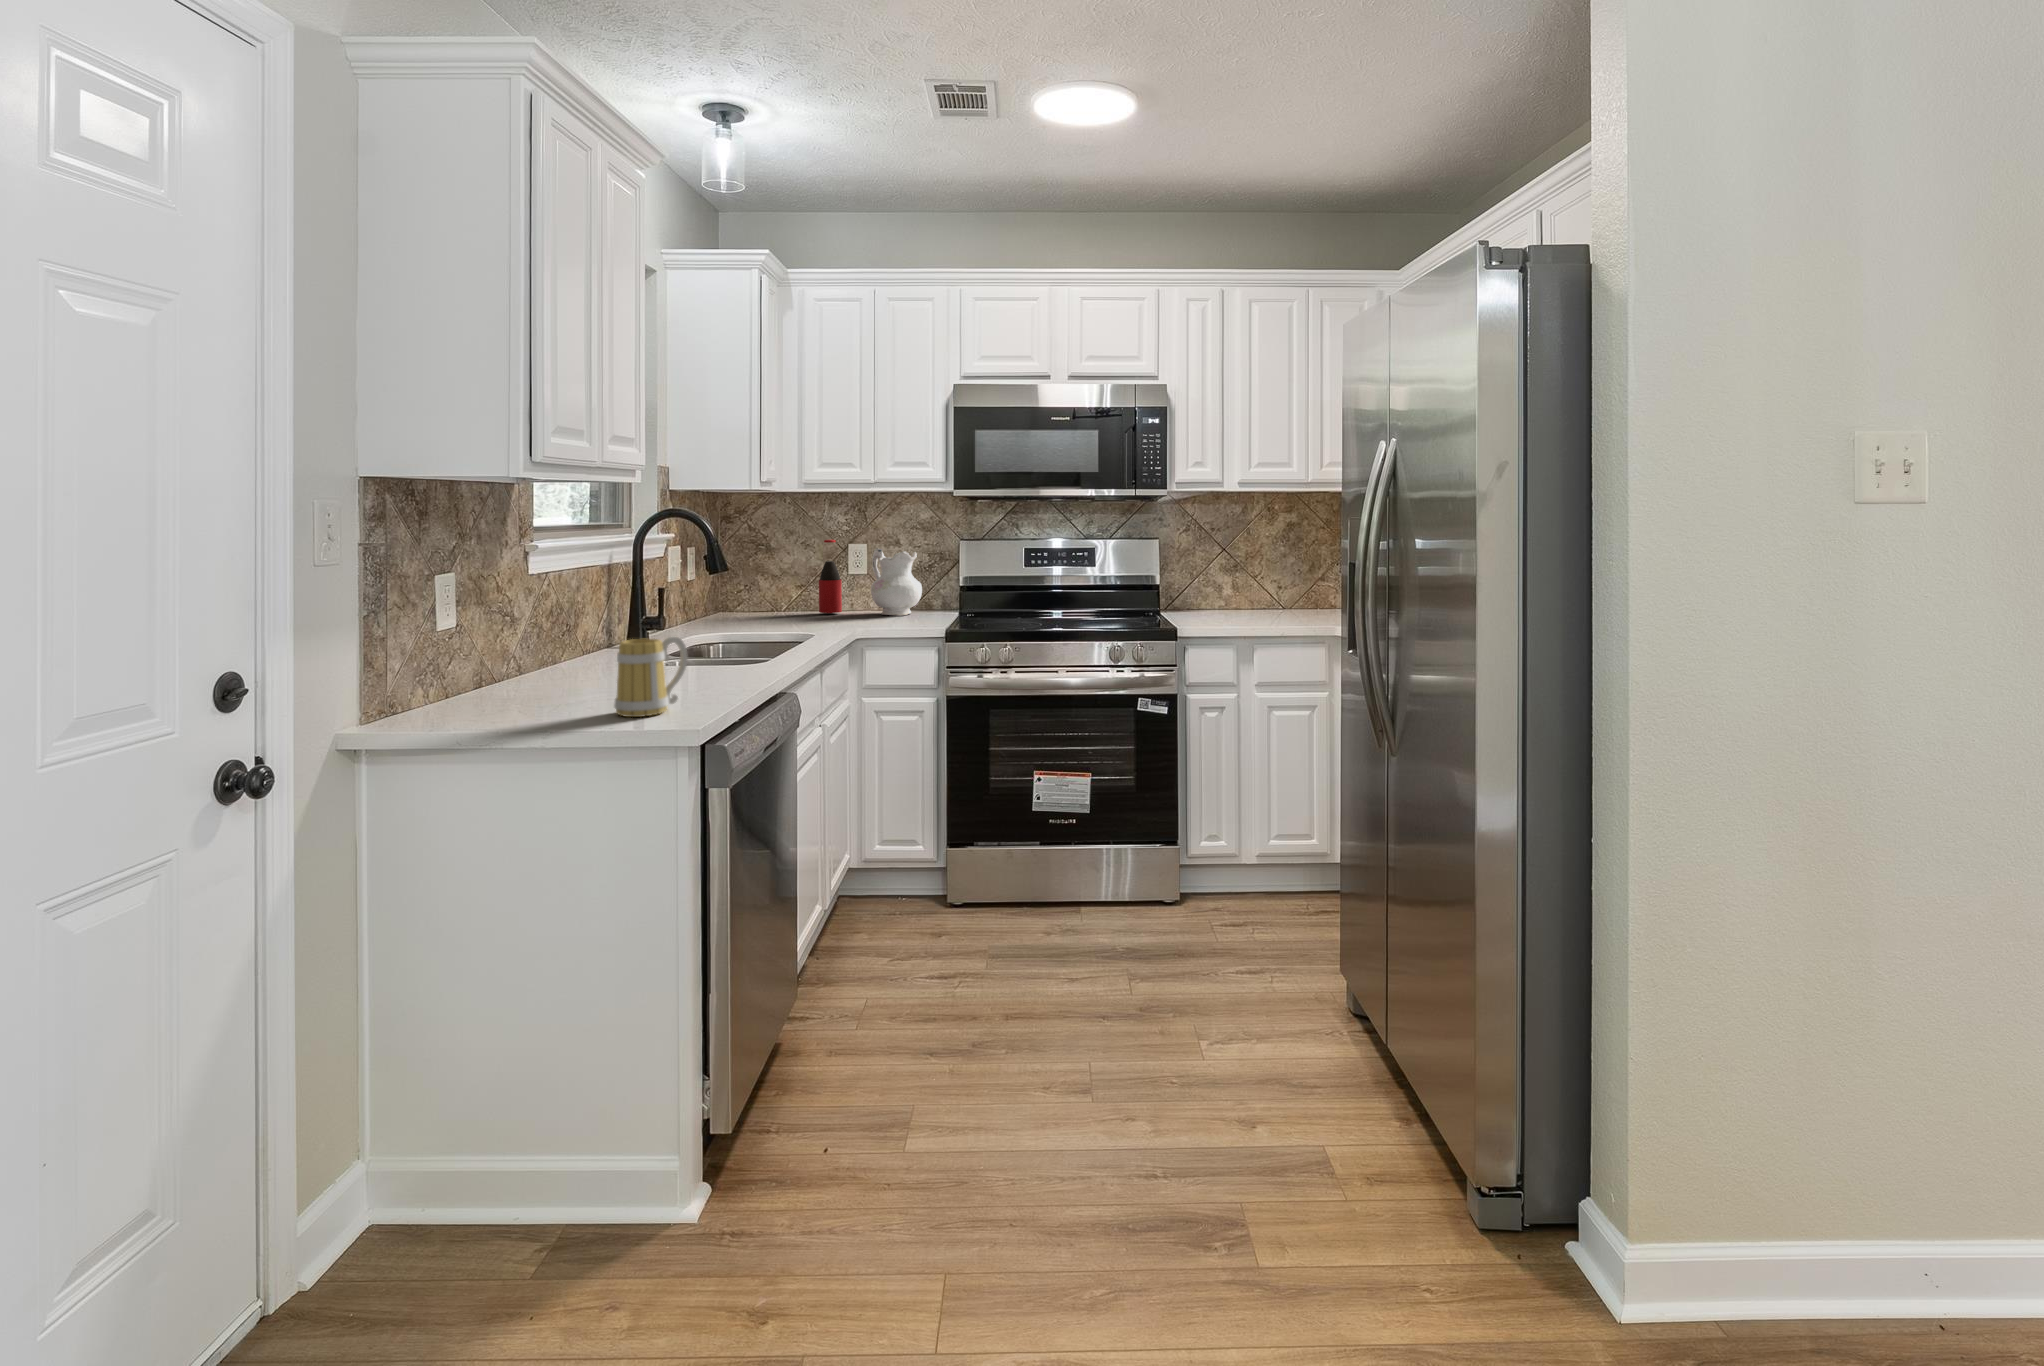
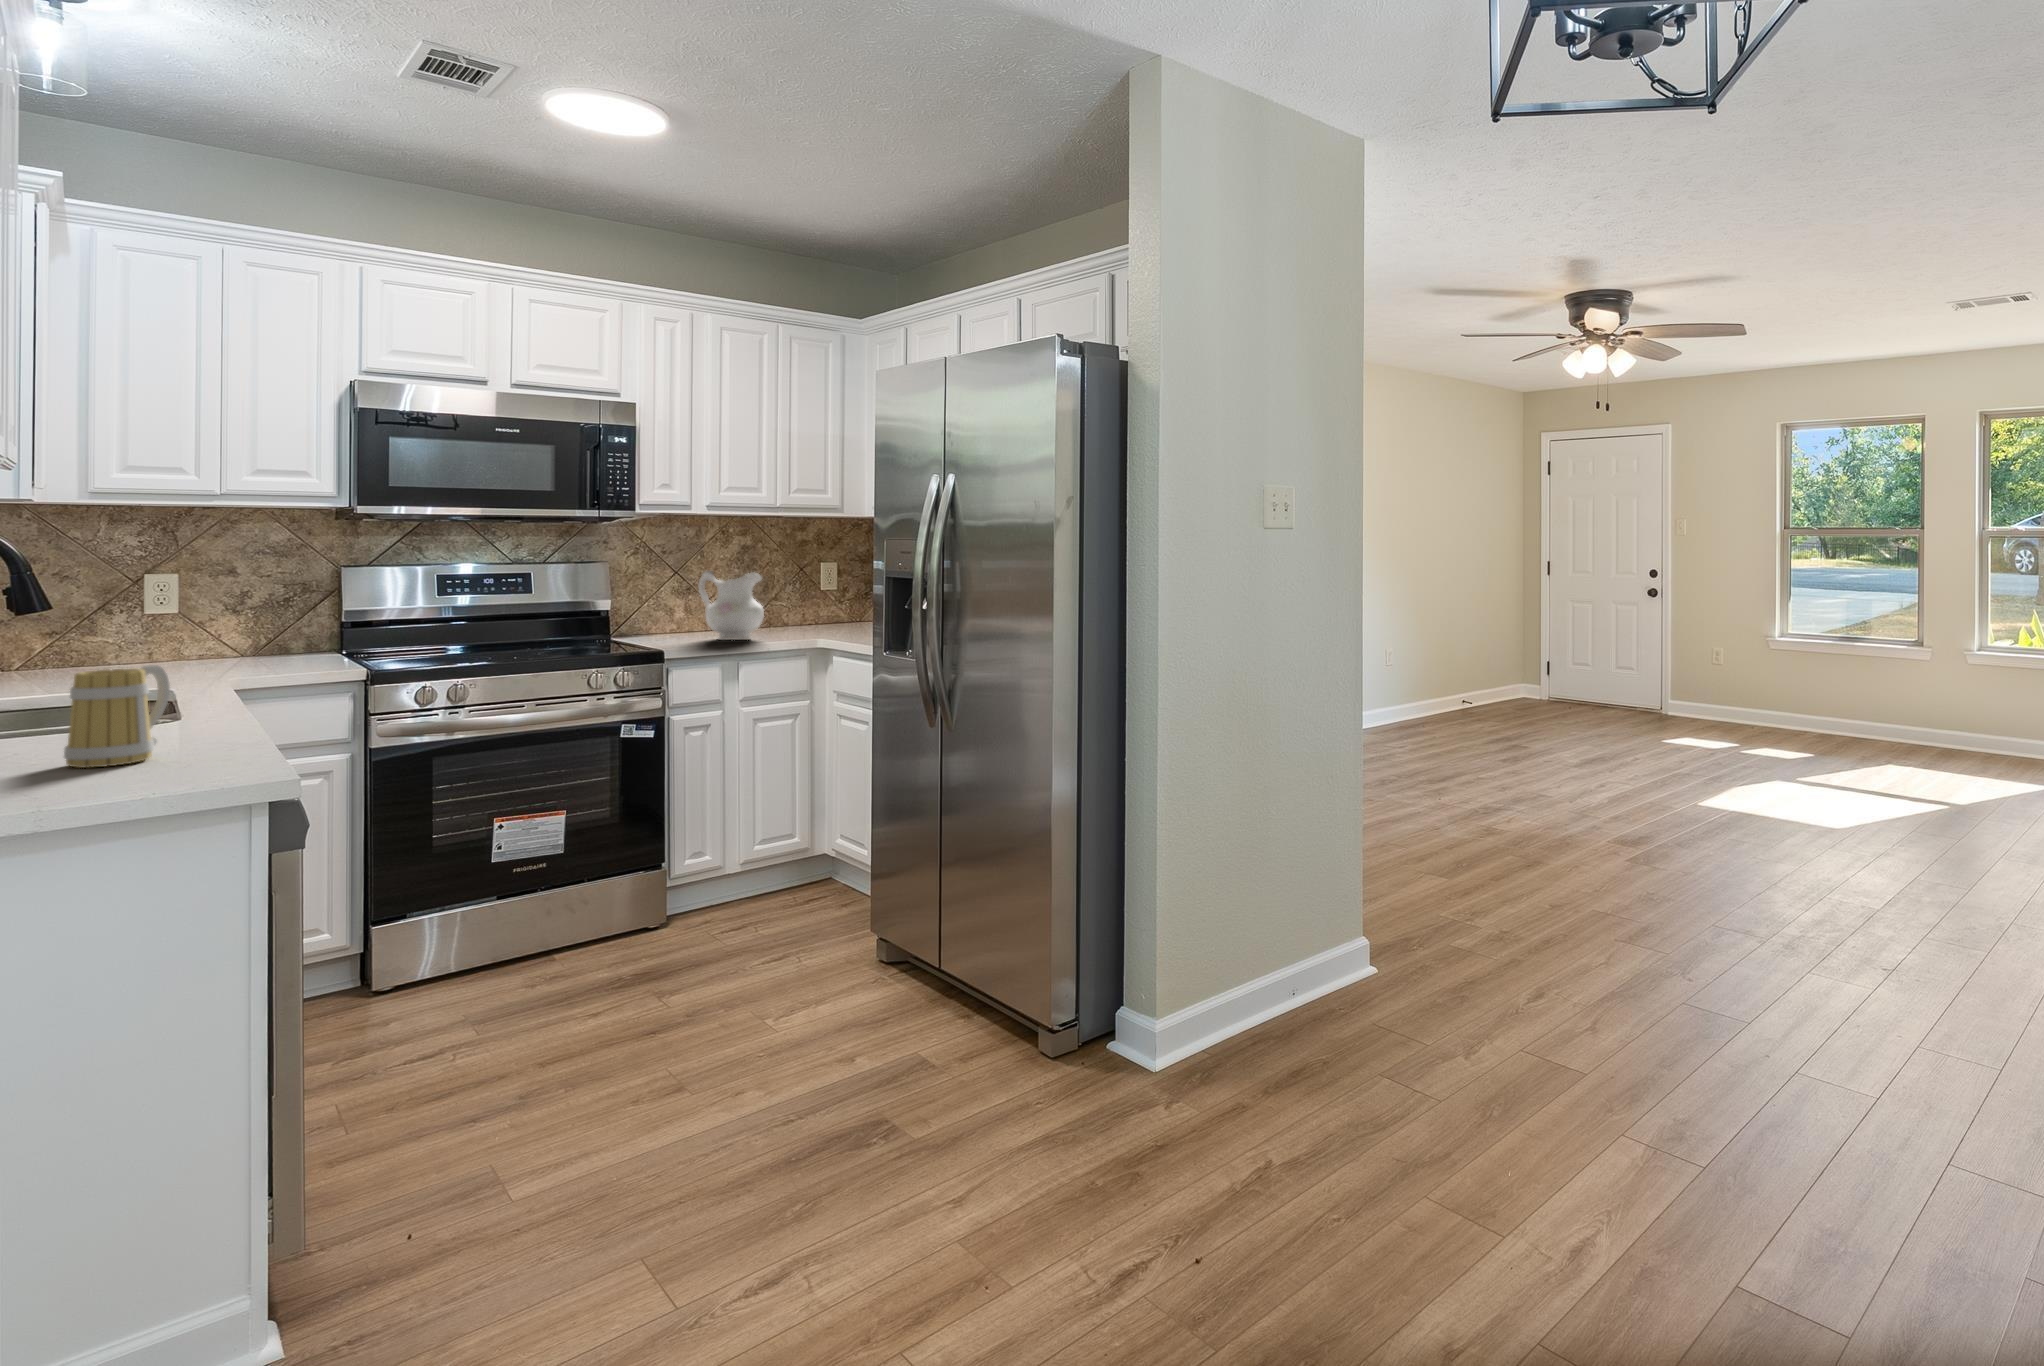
bottle: present [819,540,842,613] -> none [95,569,137,669]
ceramic pitcher: present [871,548,922,616] -> present [699,571,764,640]

